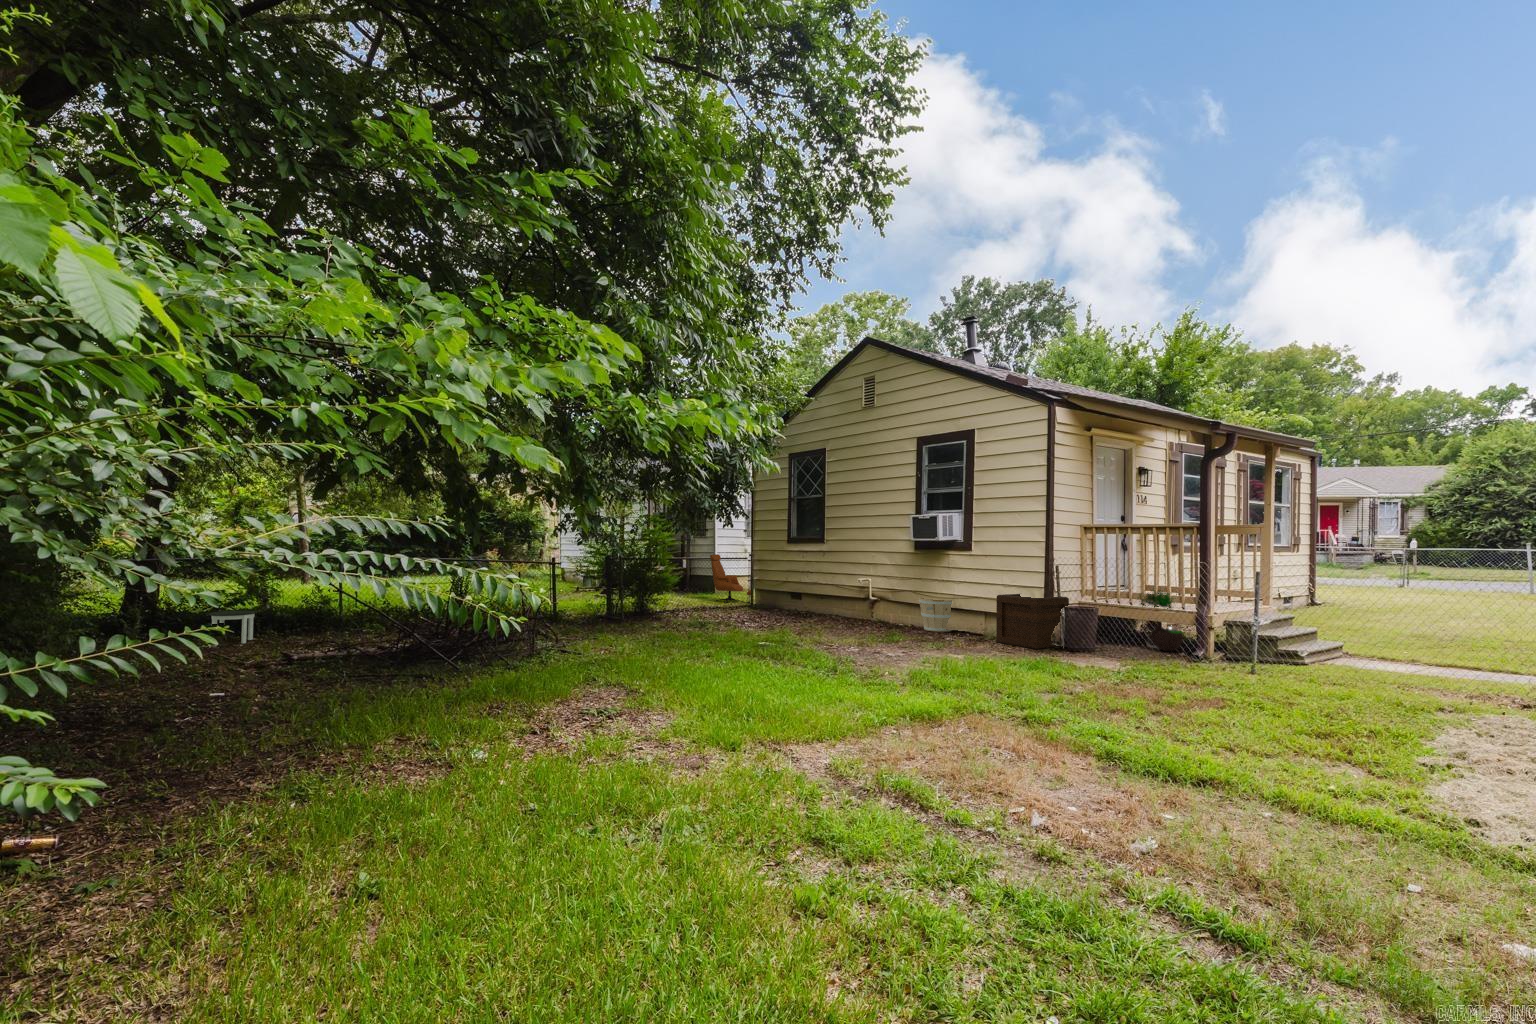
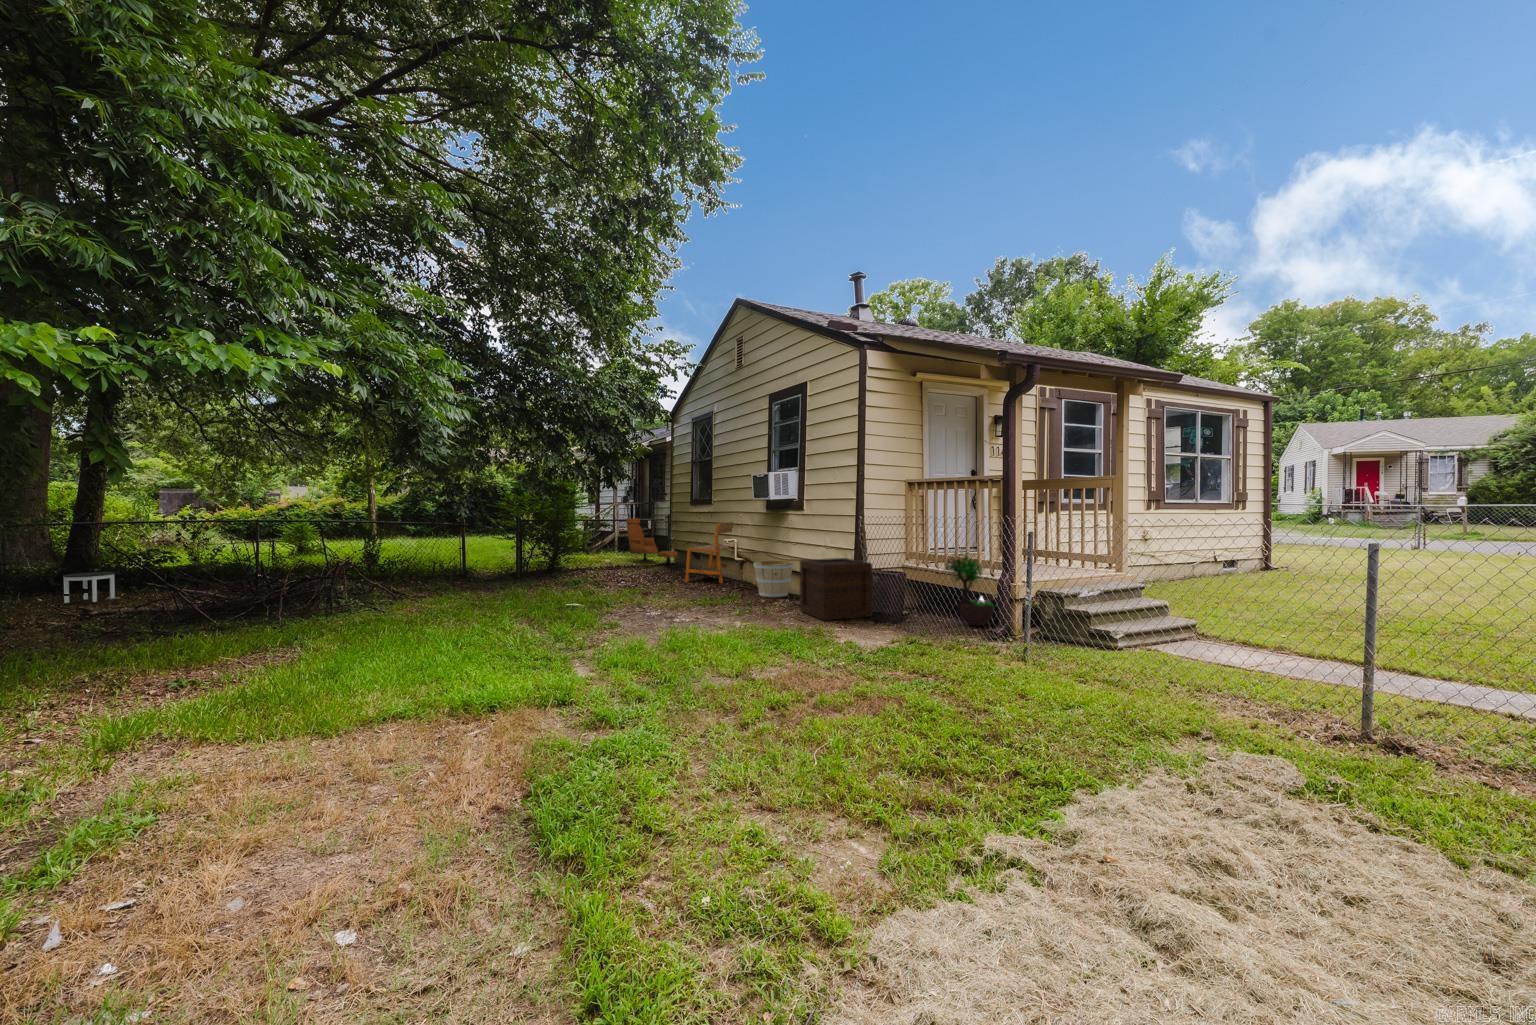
bench: none [823,558,862,620] -> present [685,522,740,583]

